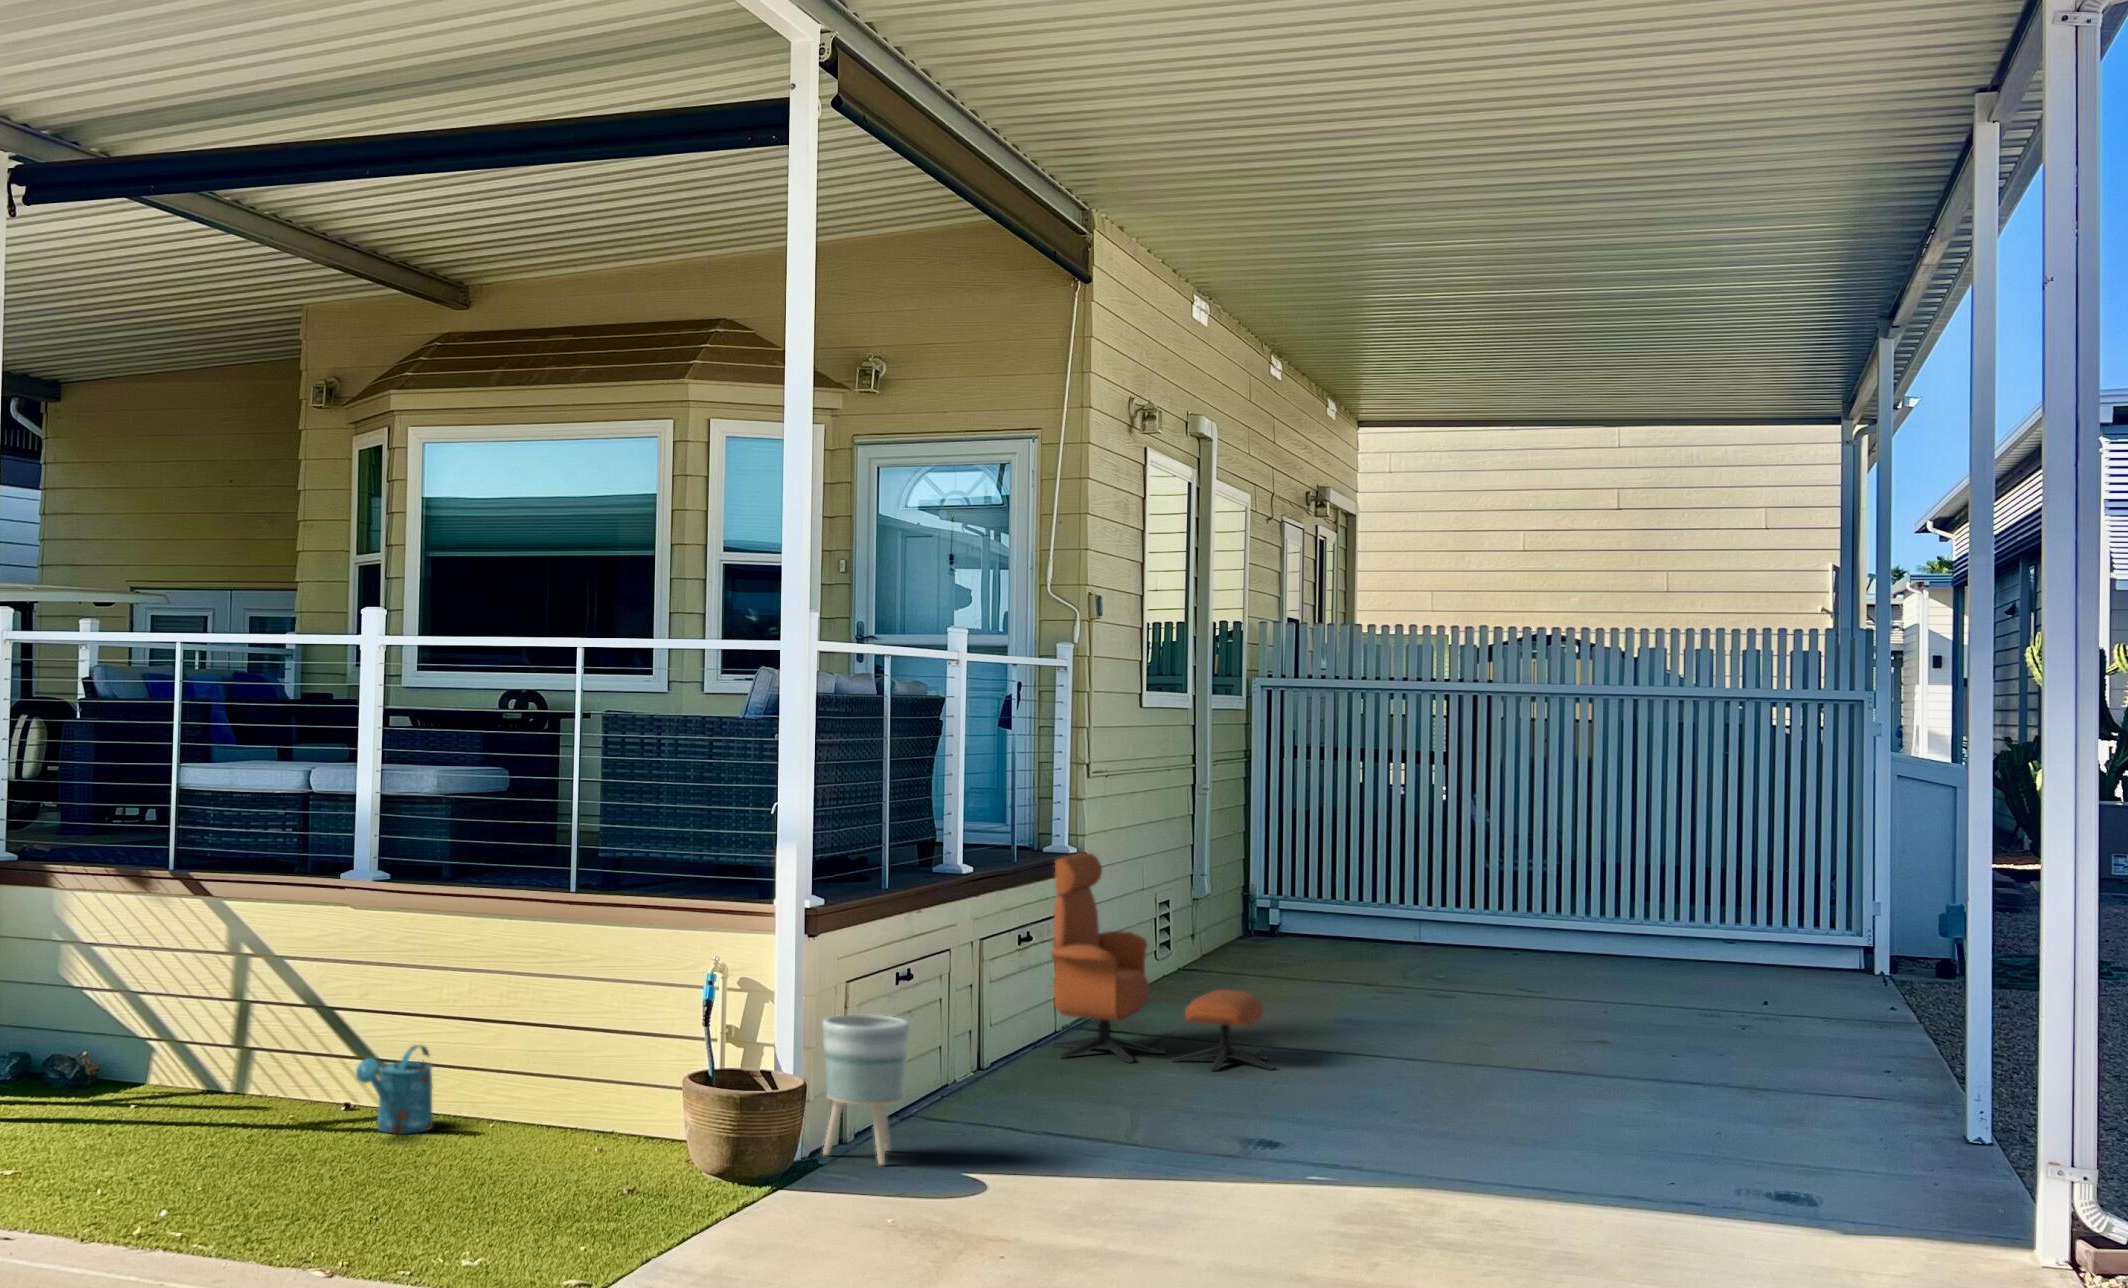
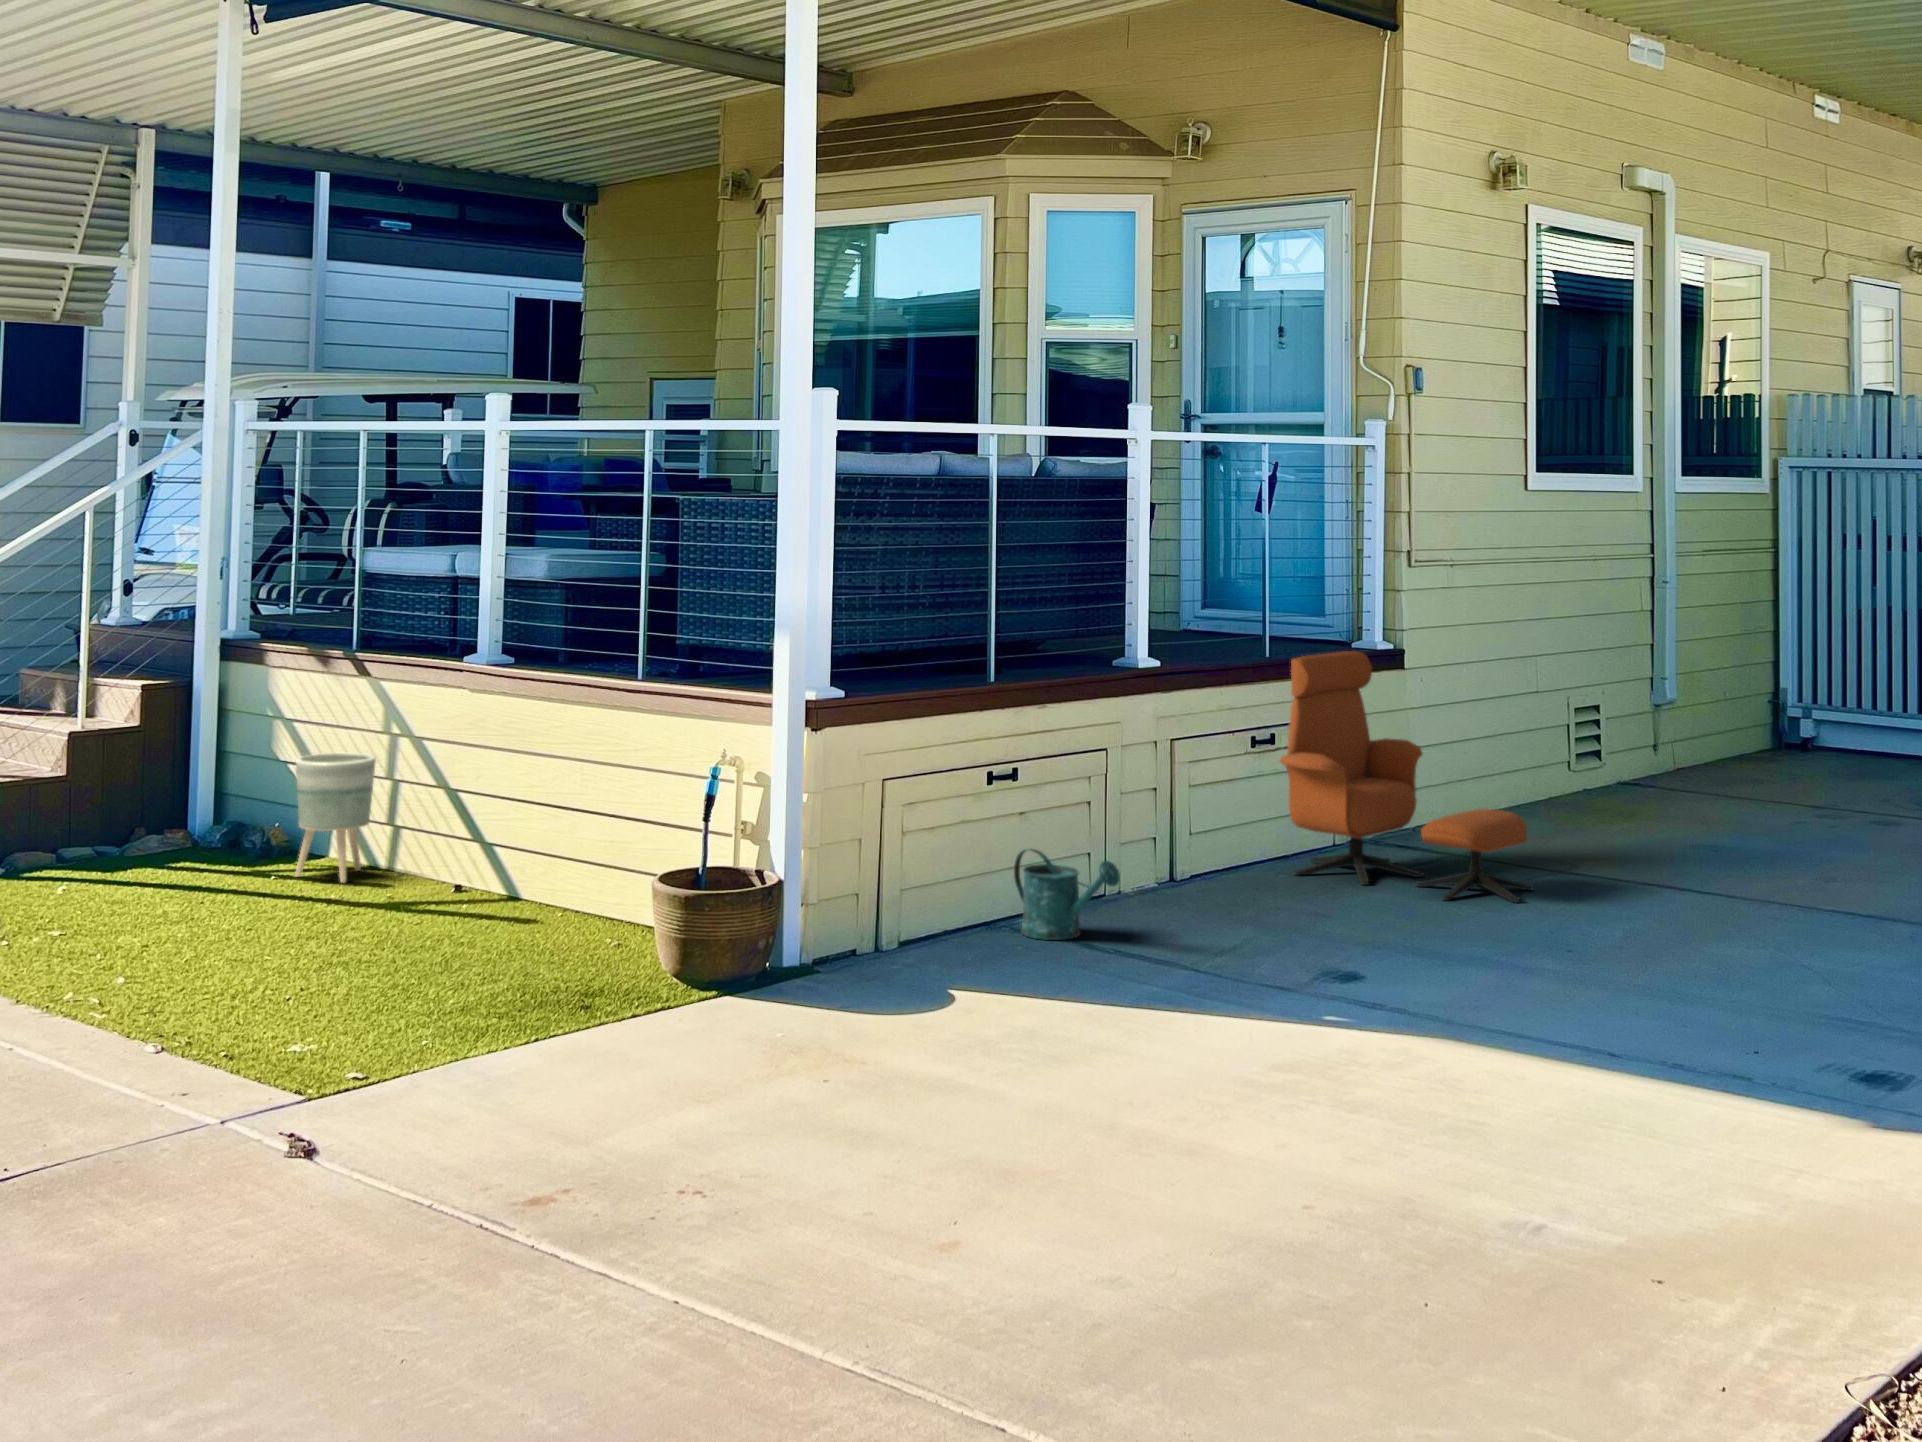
planter: present [822,1015,909,1165] -> present [295,753,376,883]
watering can: present [356,1045,433,1134] -> present [1014,849,1120,940]

